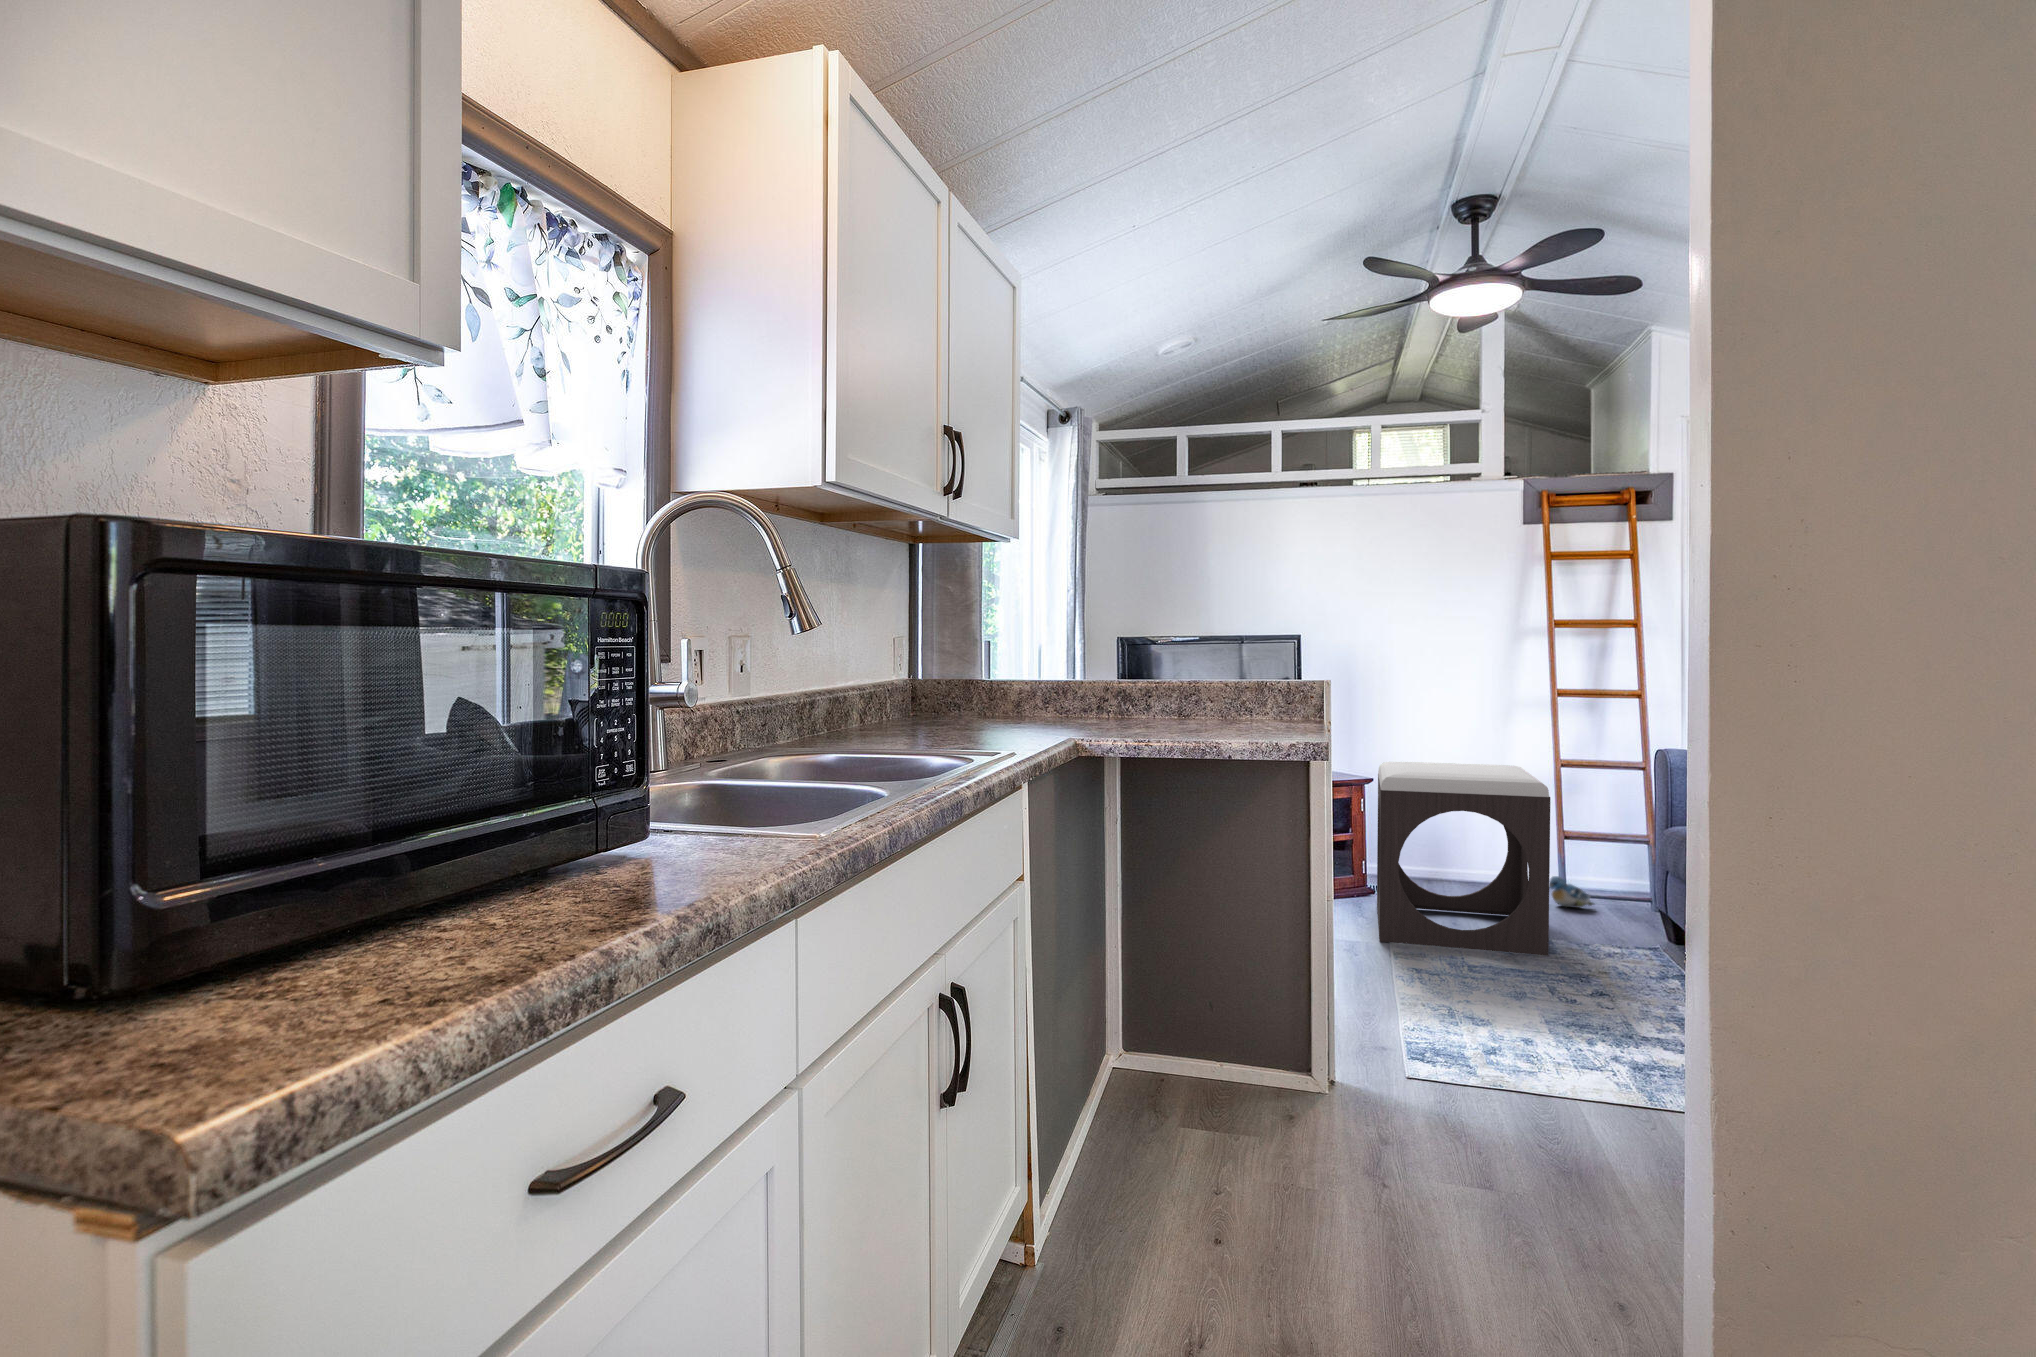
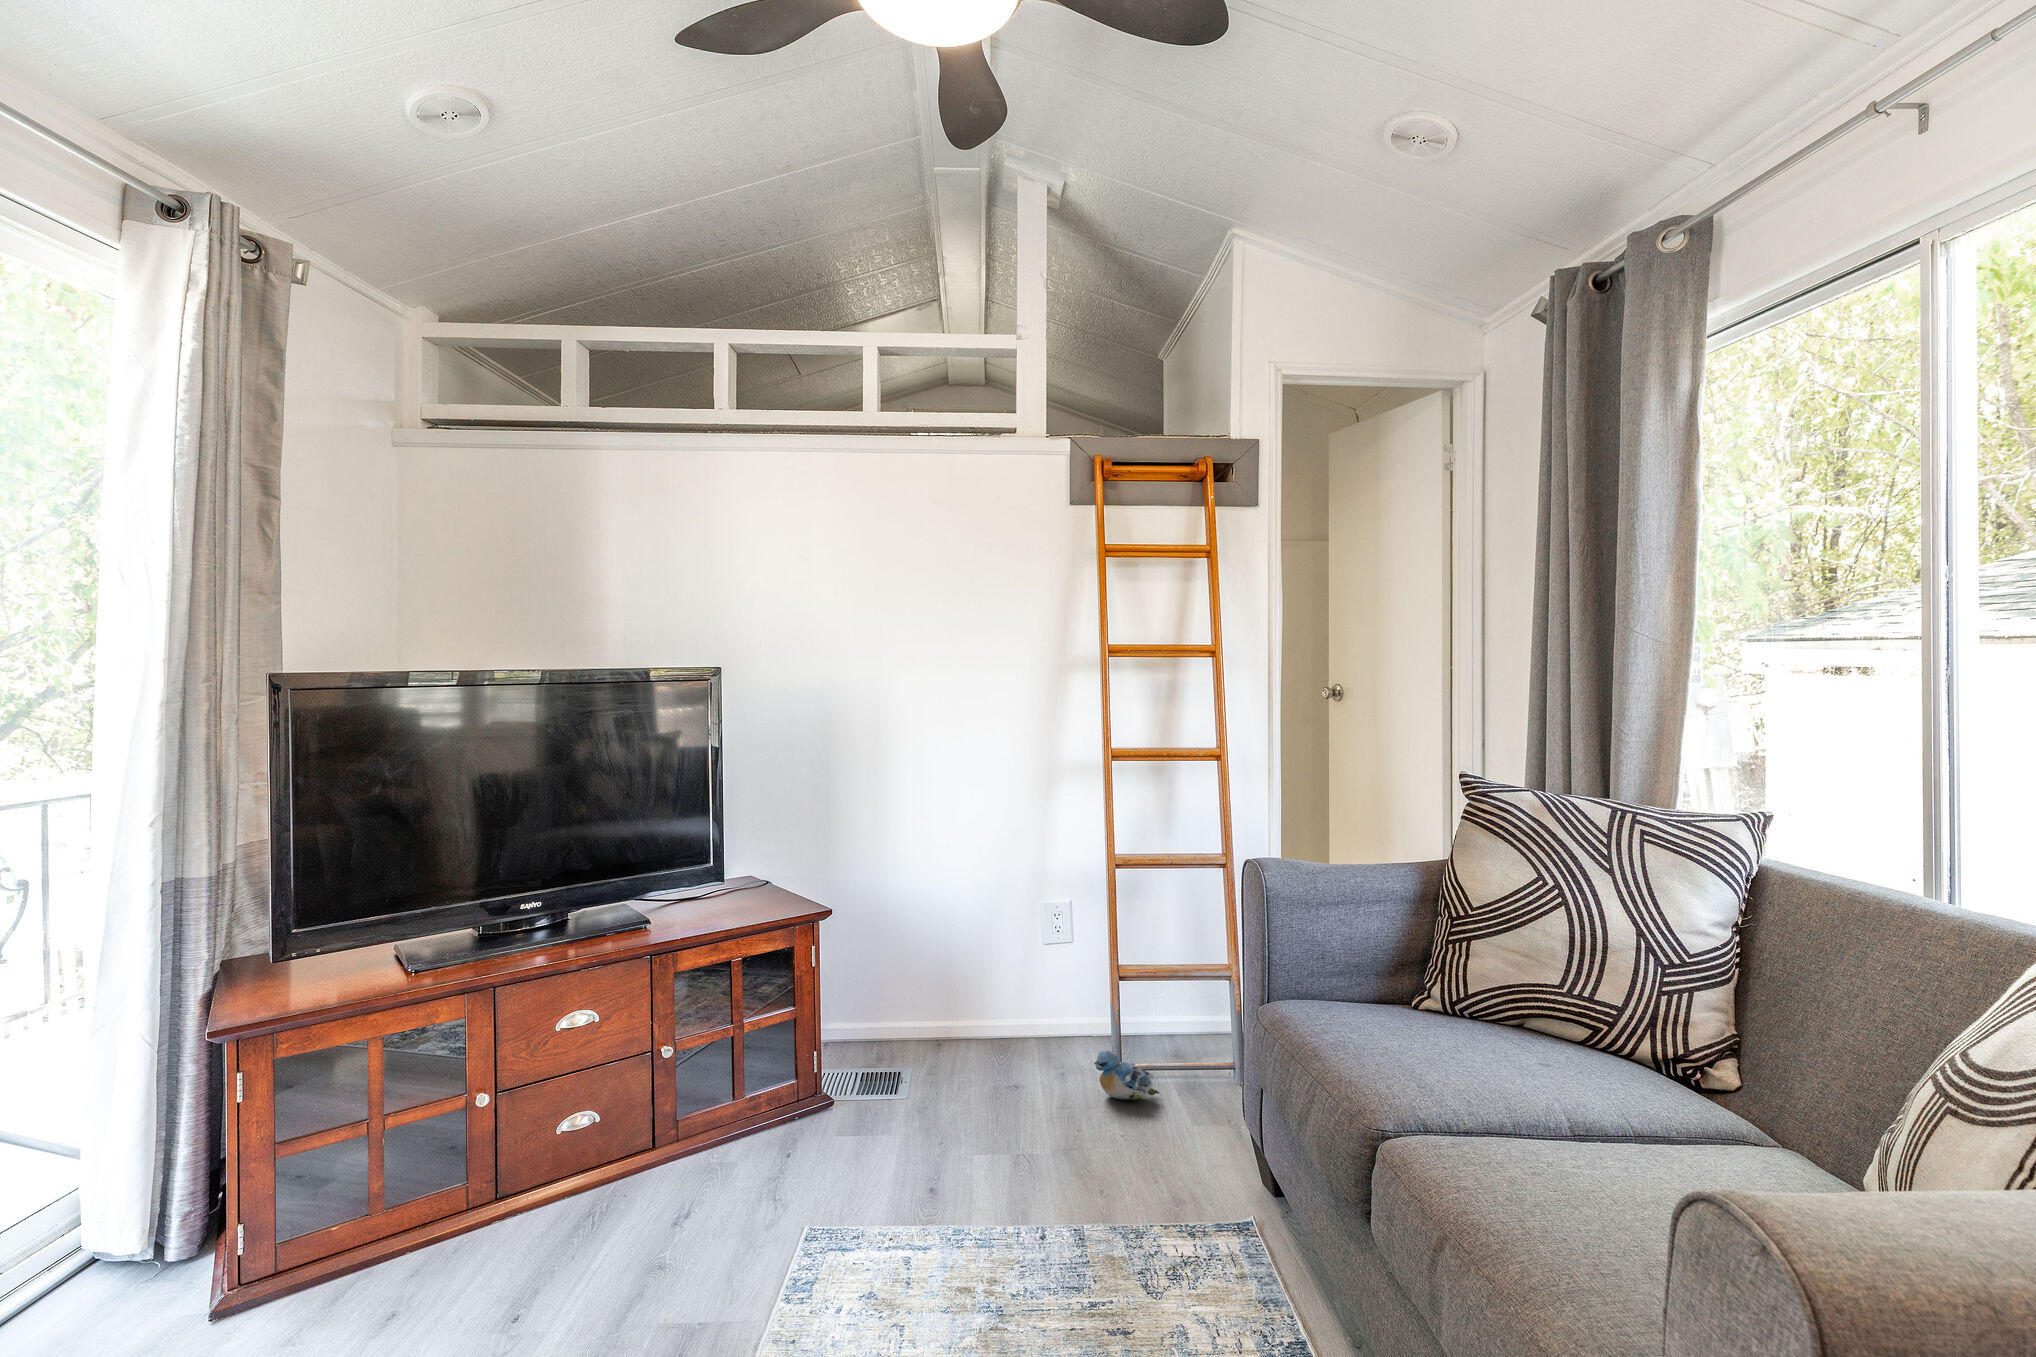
footstool: present [1377,762,1550,956] -> none [769,903,1075,1308]

